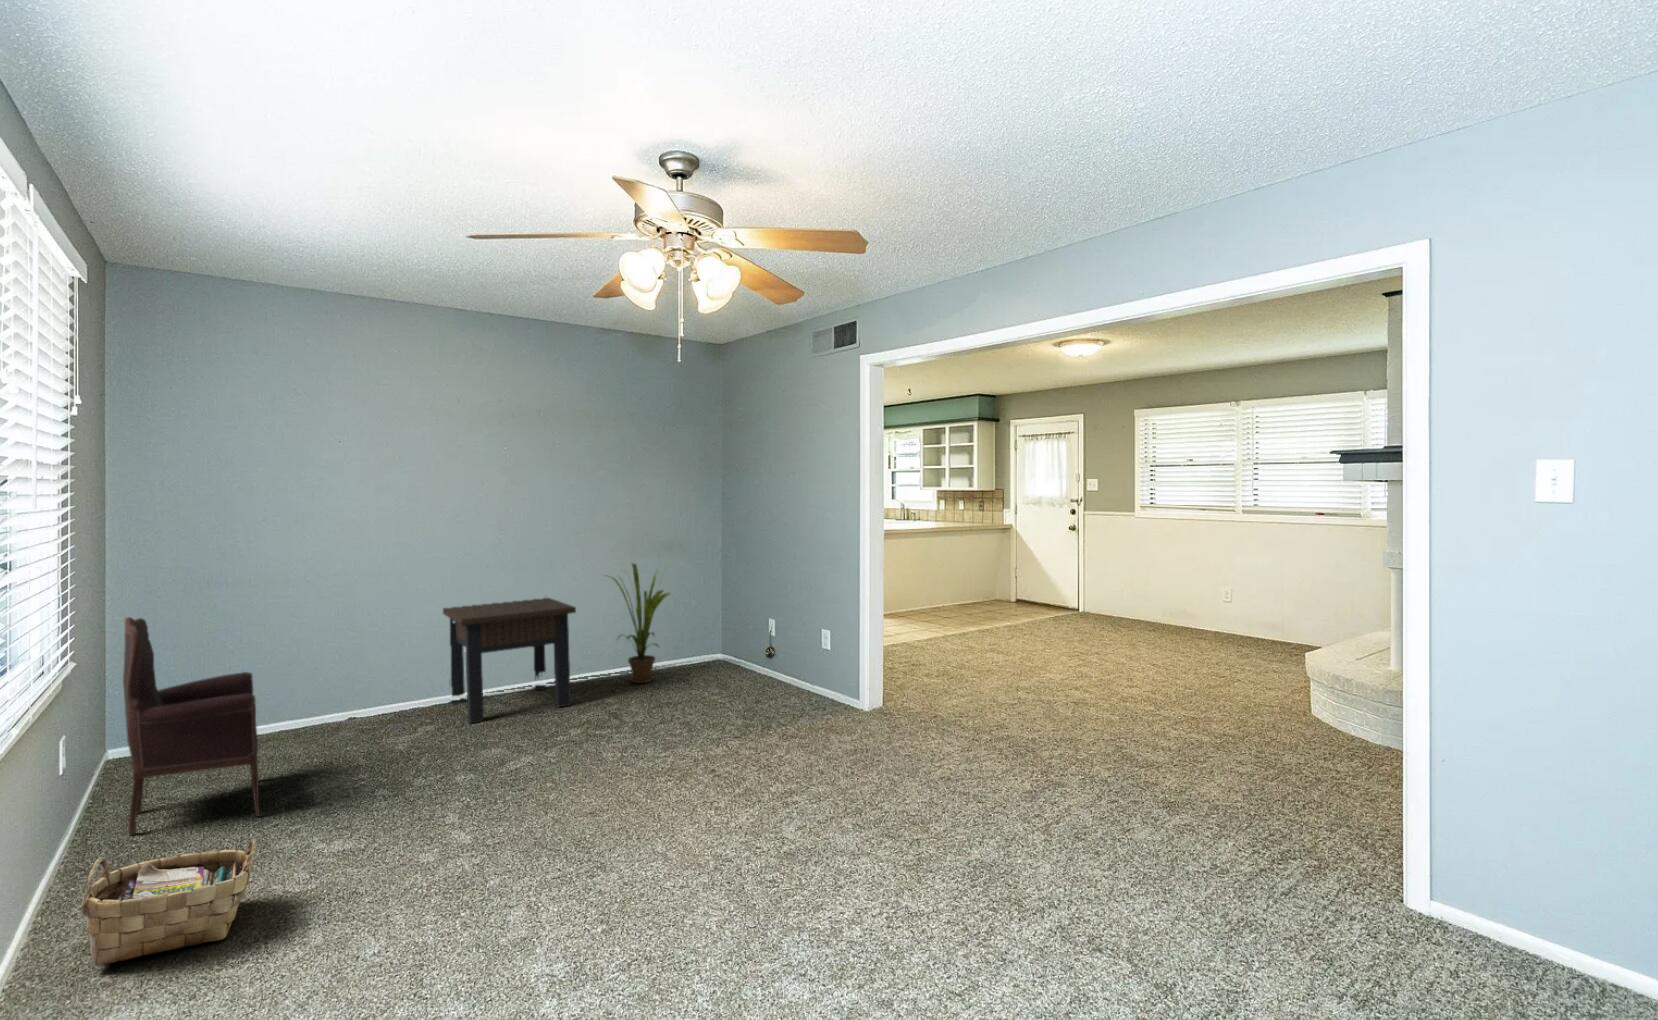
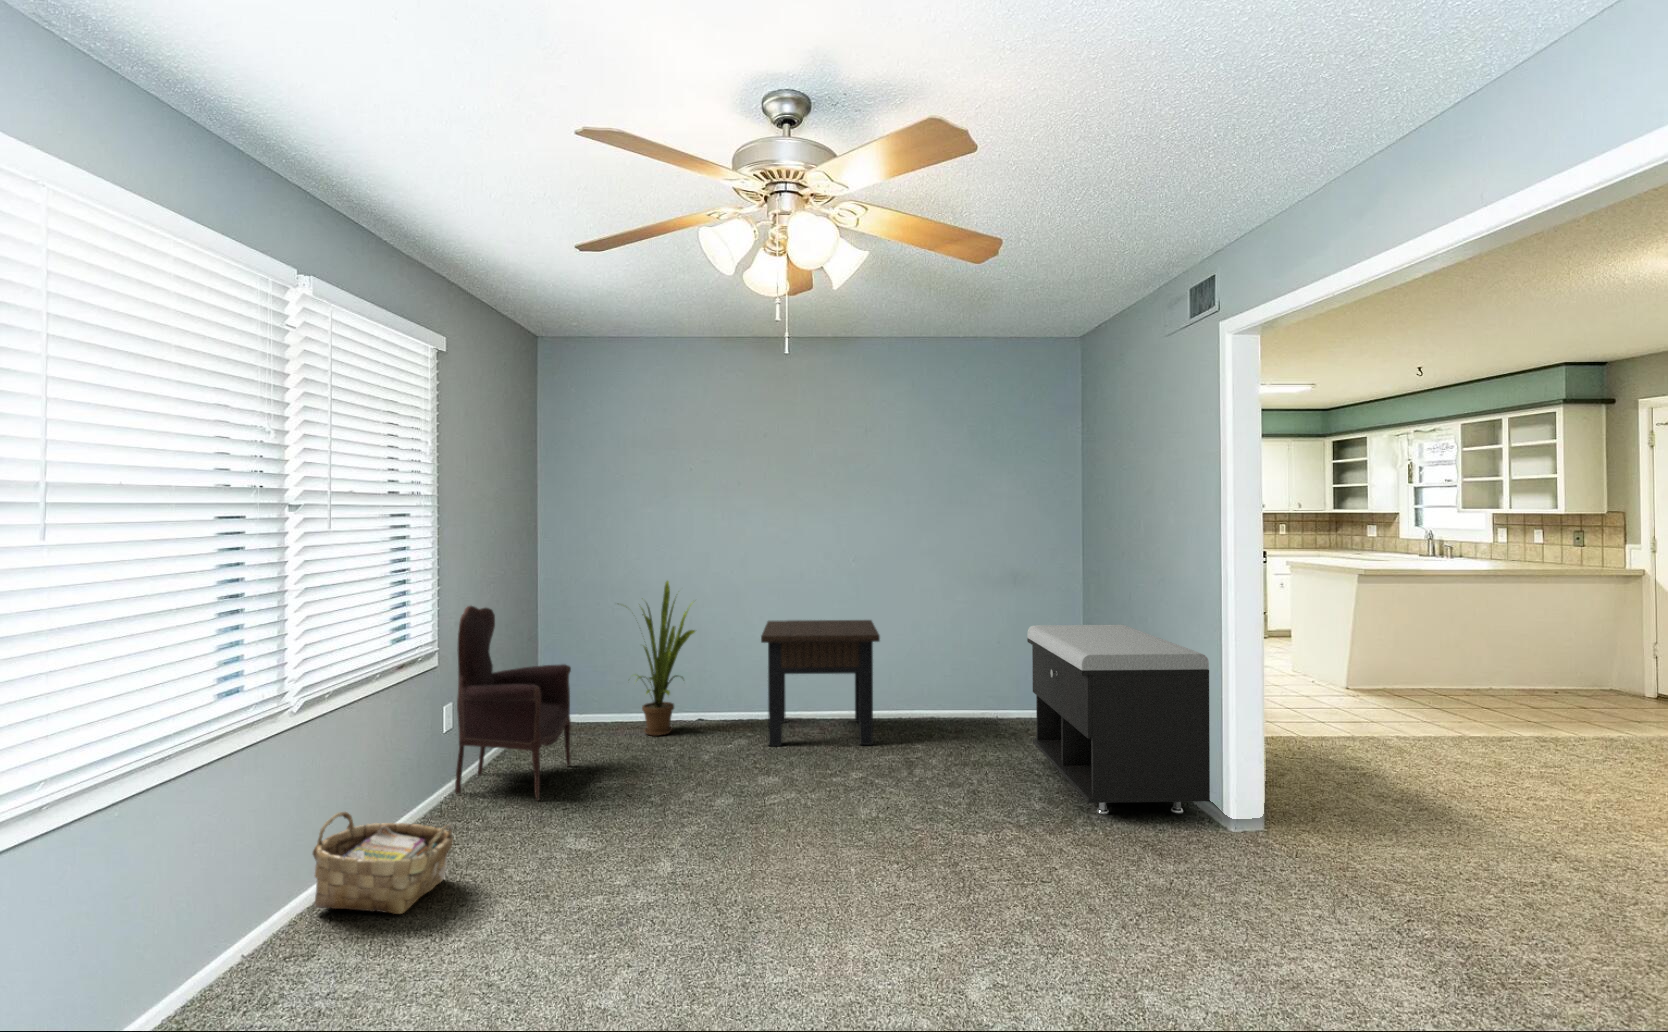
house plant: present [612,564,670,683] -> present [637,581,695,736]
storage bench: none [701,580,851,718] -> present [1027,625,1210,814]

